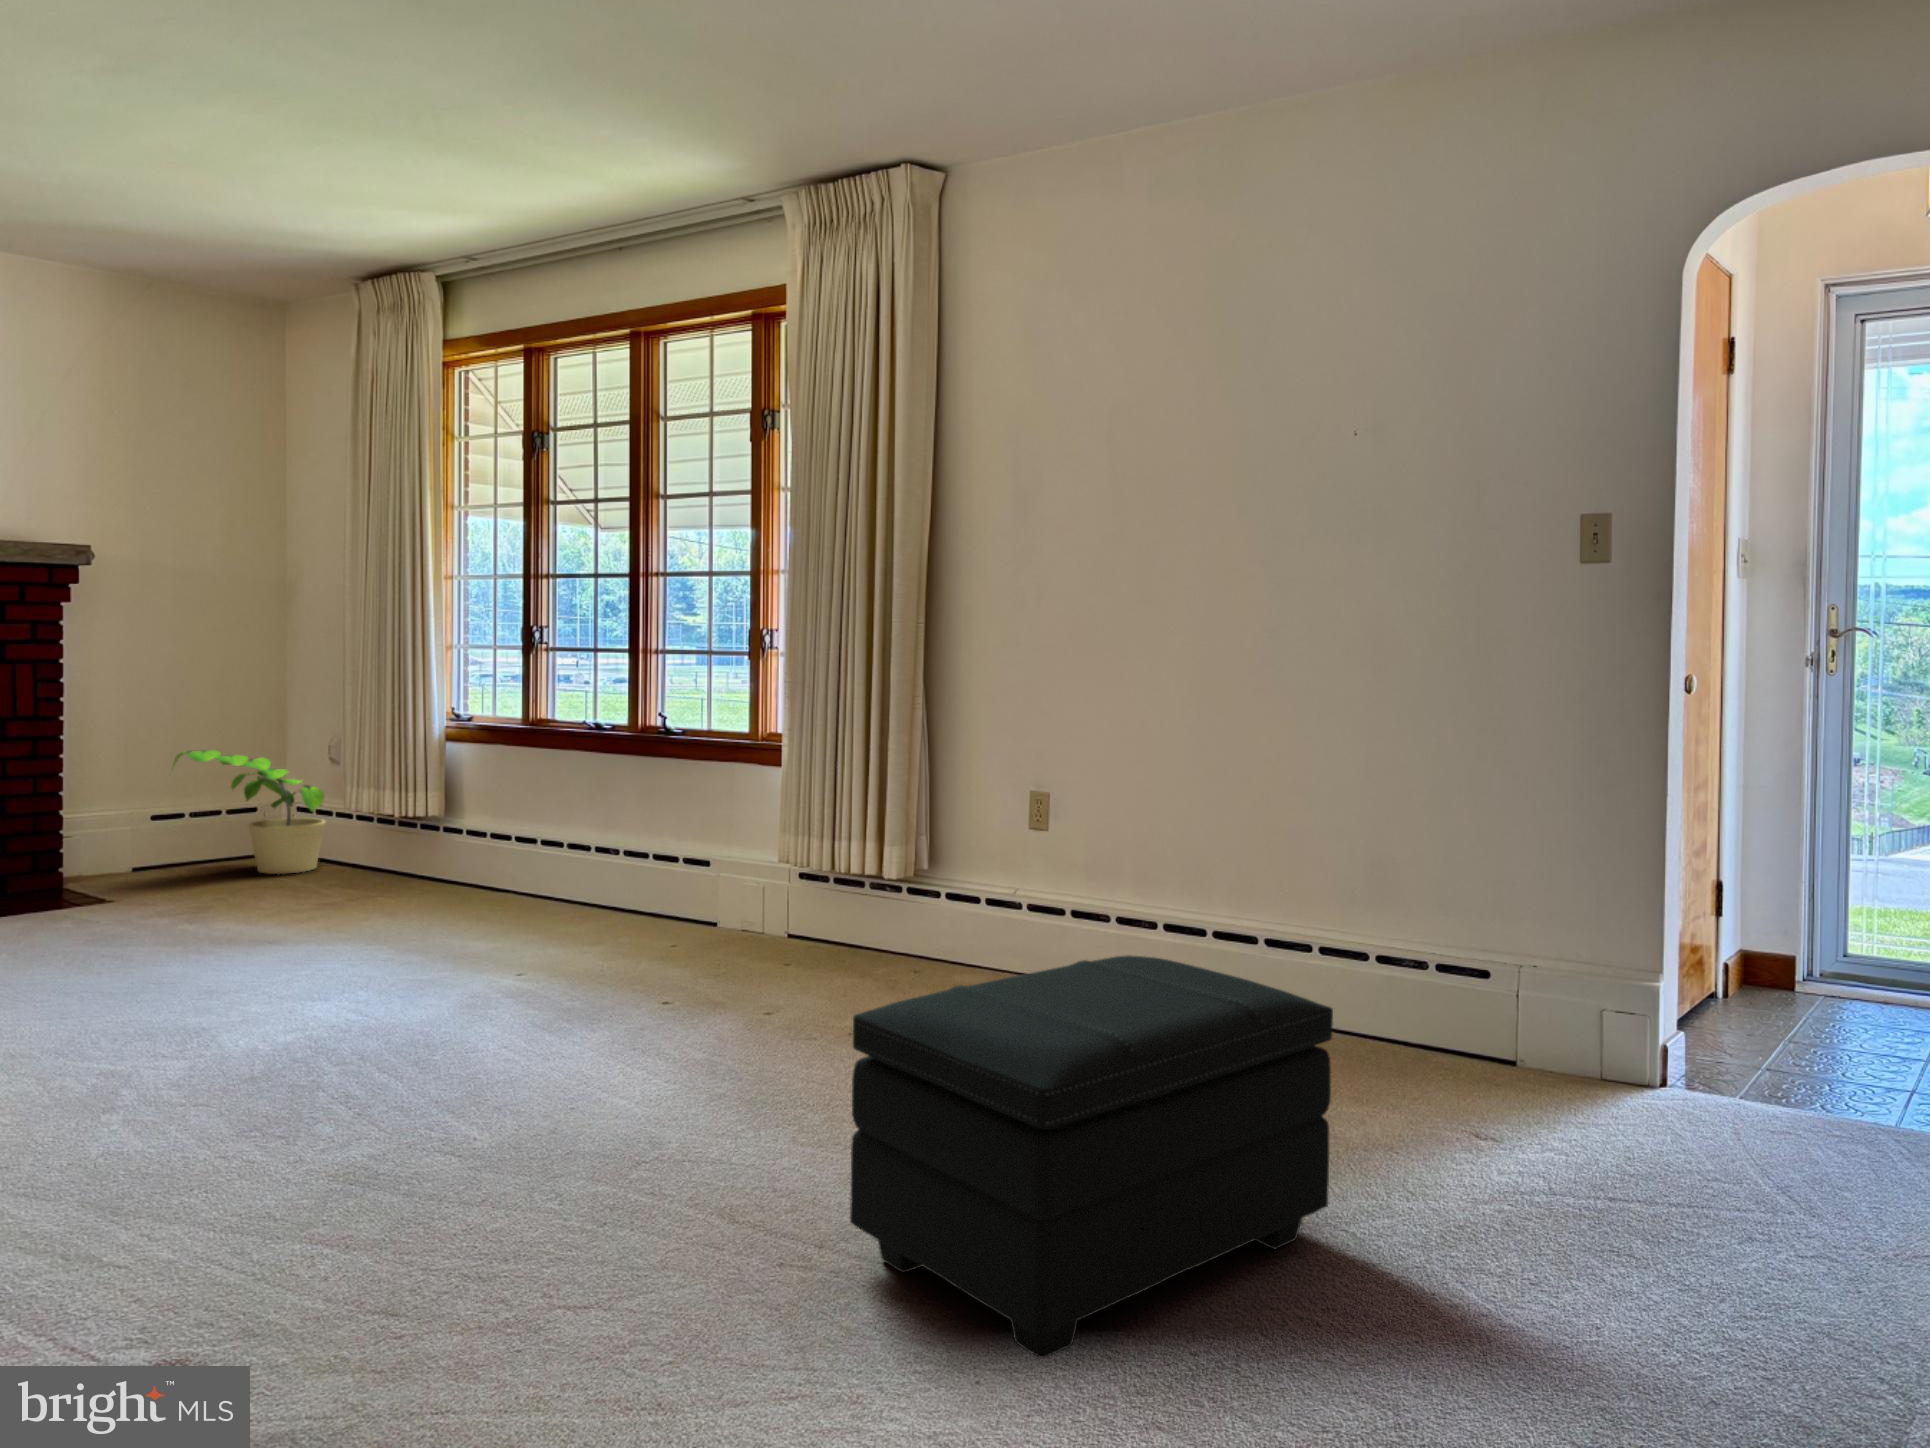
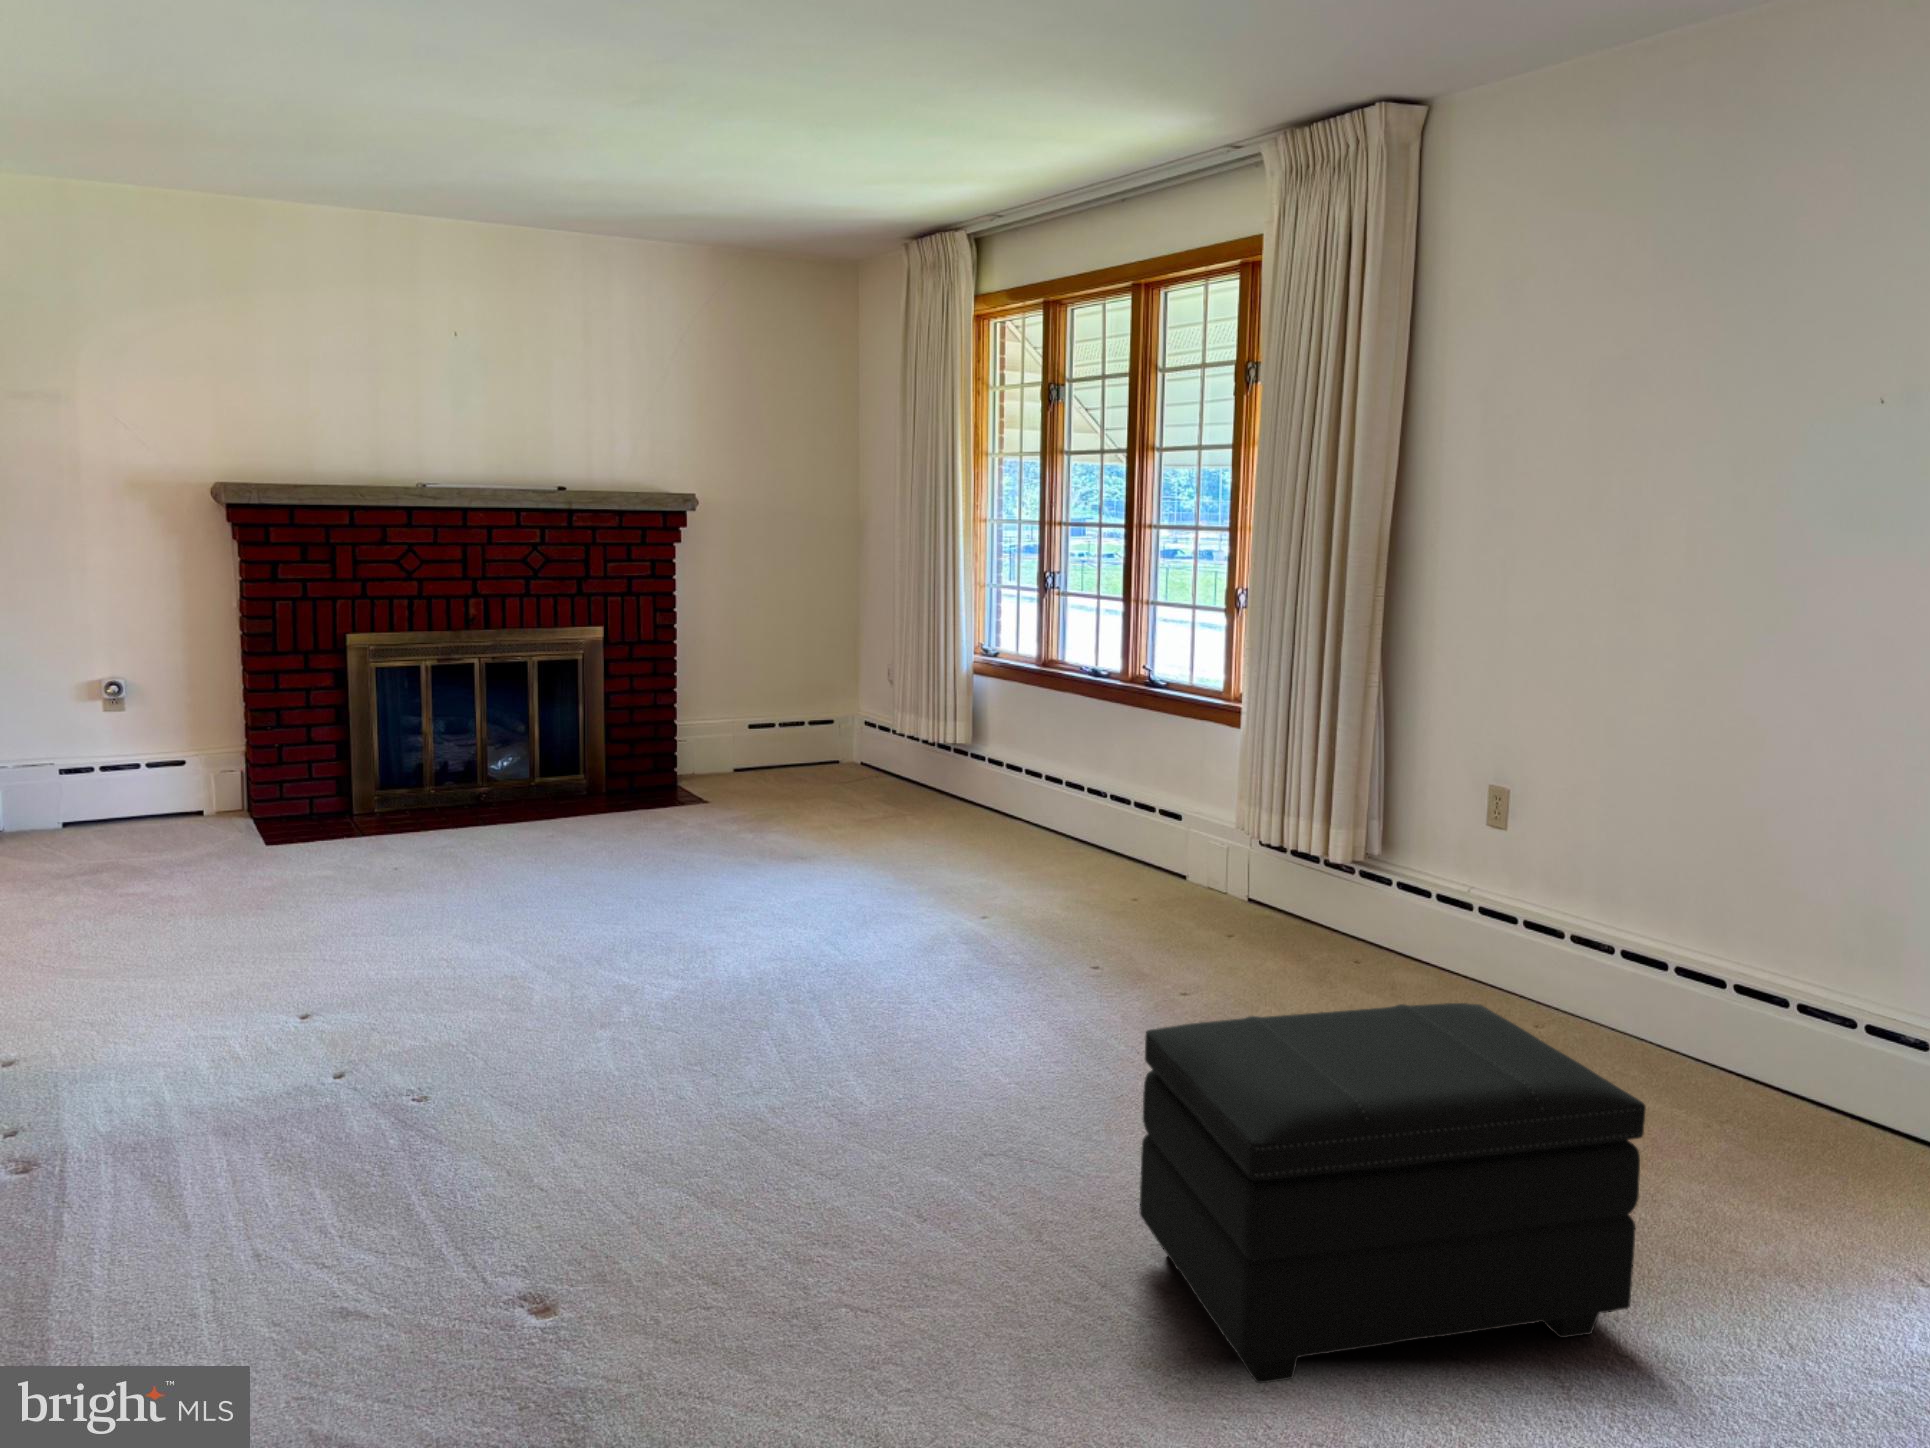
potted plant: present [173,750,326,874] -> none [766,671,886,780]

